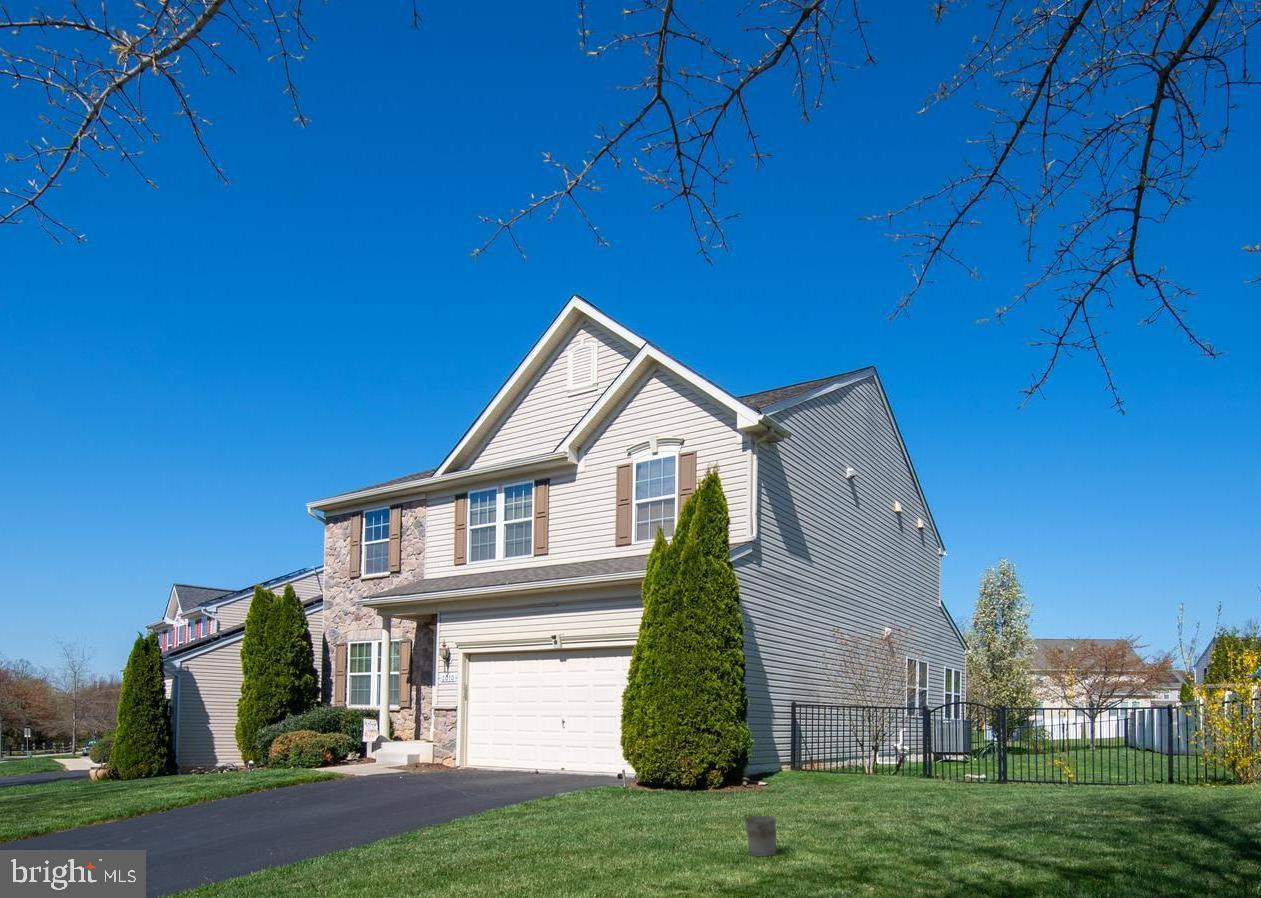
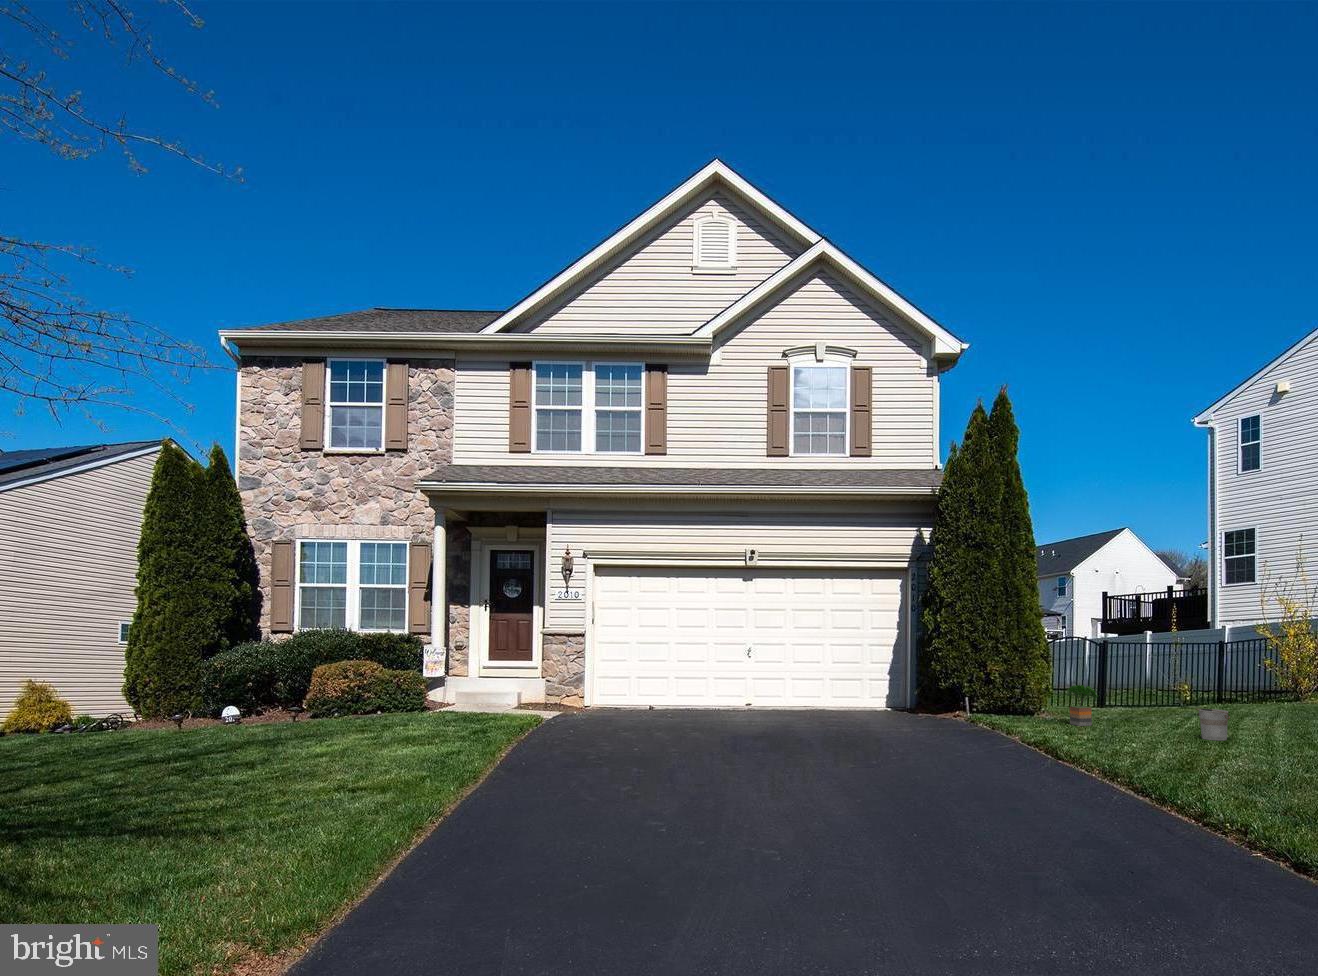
potted tree: none [703,778,732,826] -> present [1067,685,1097,726]

